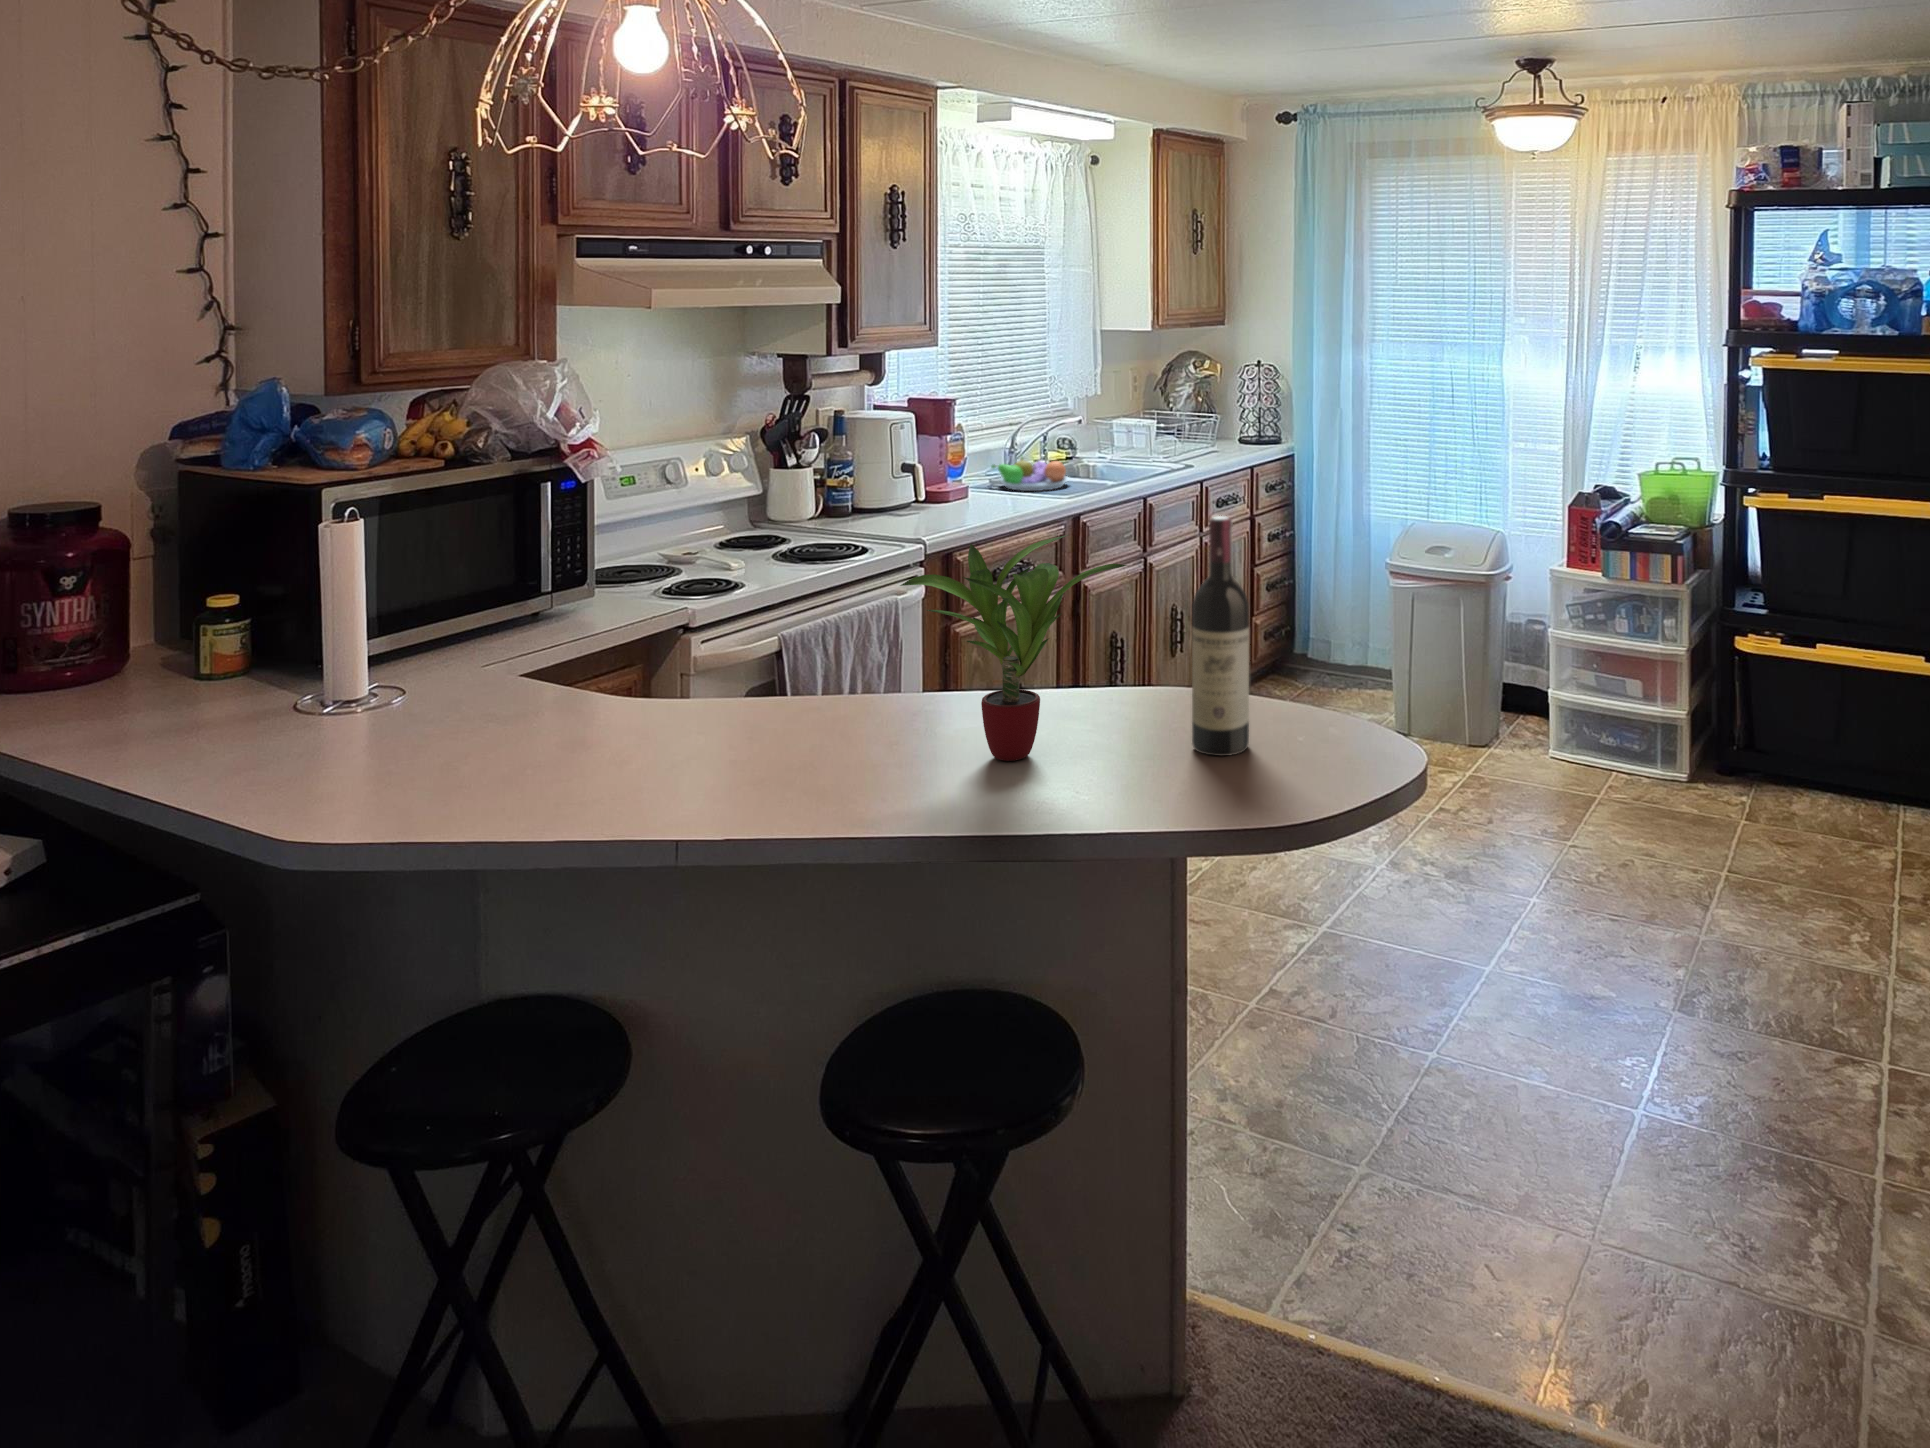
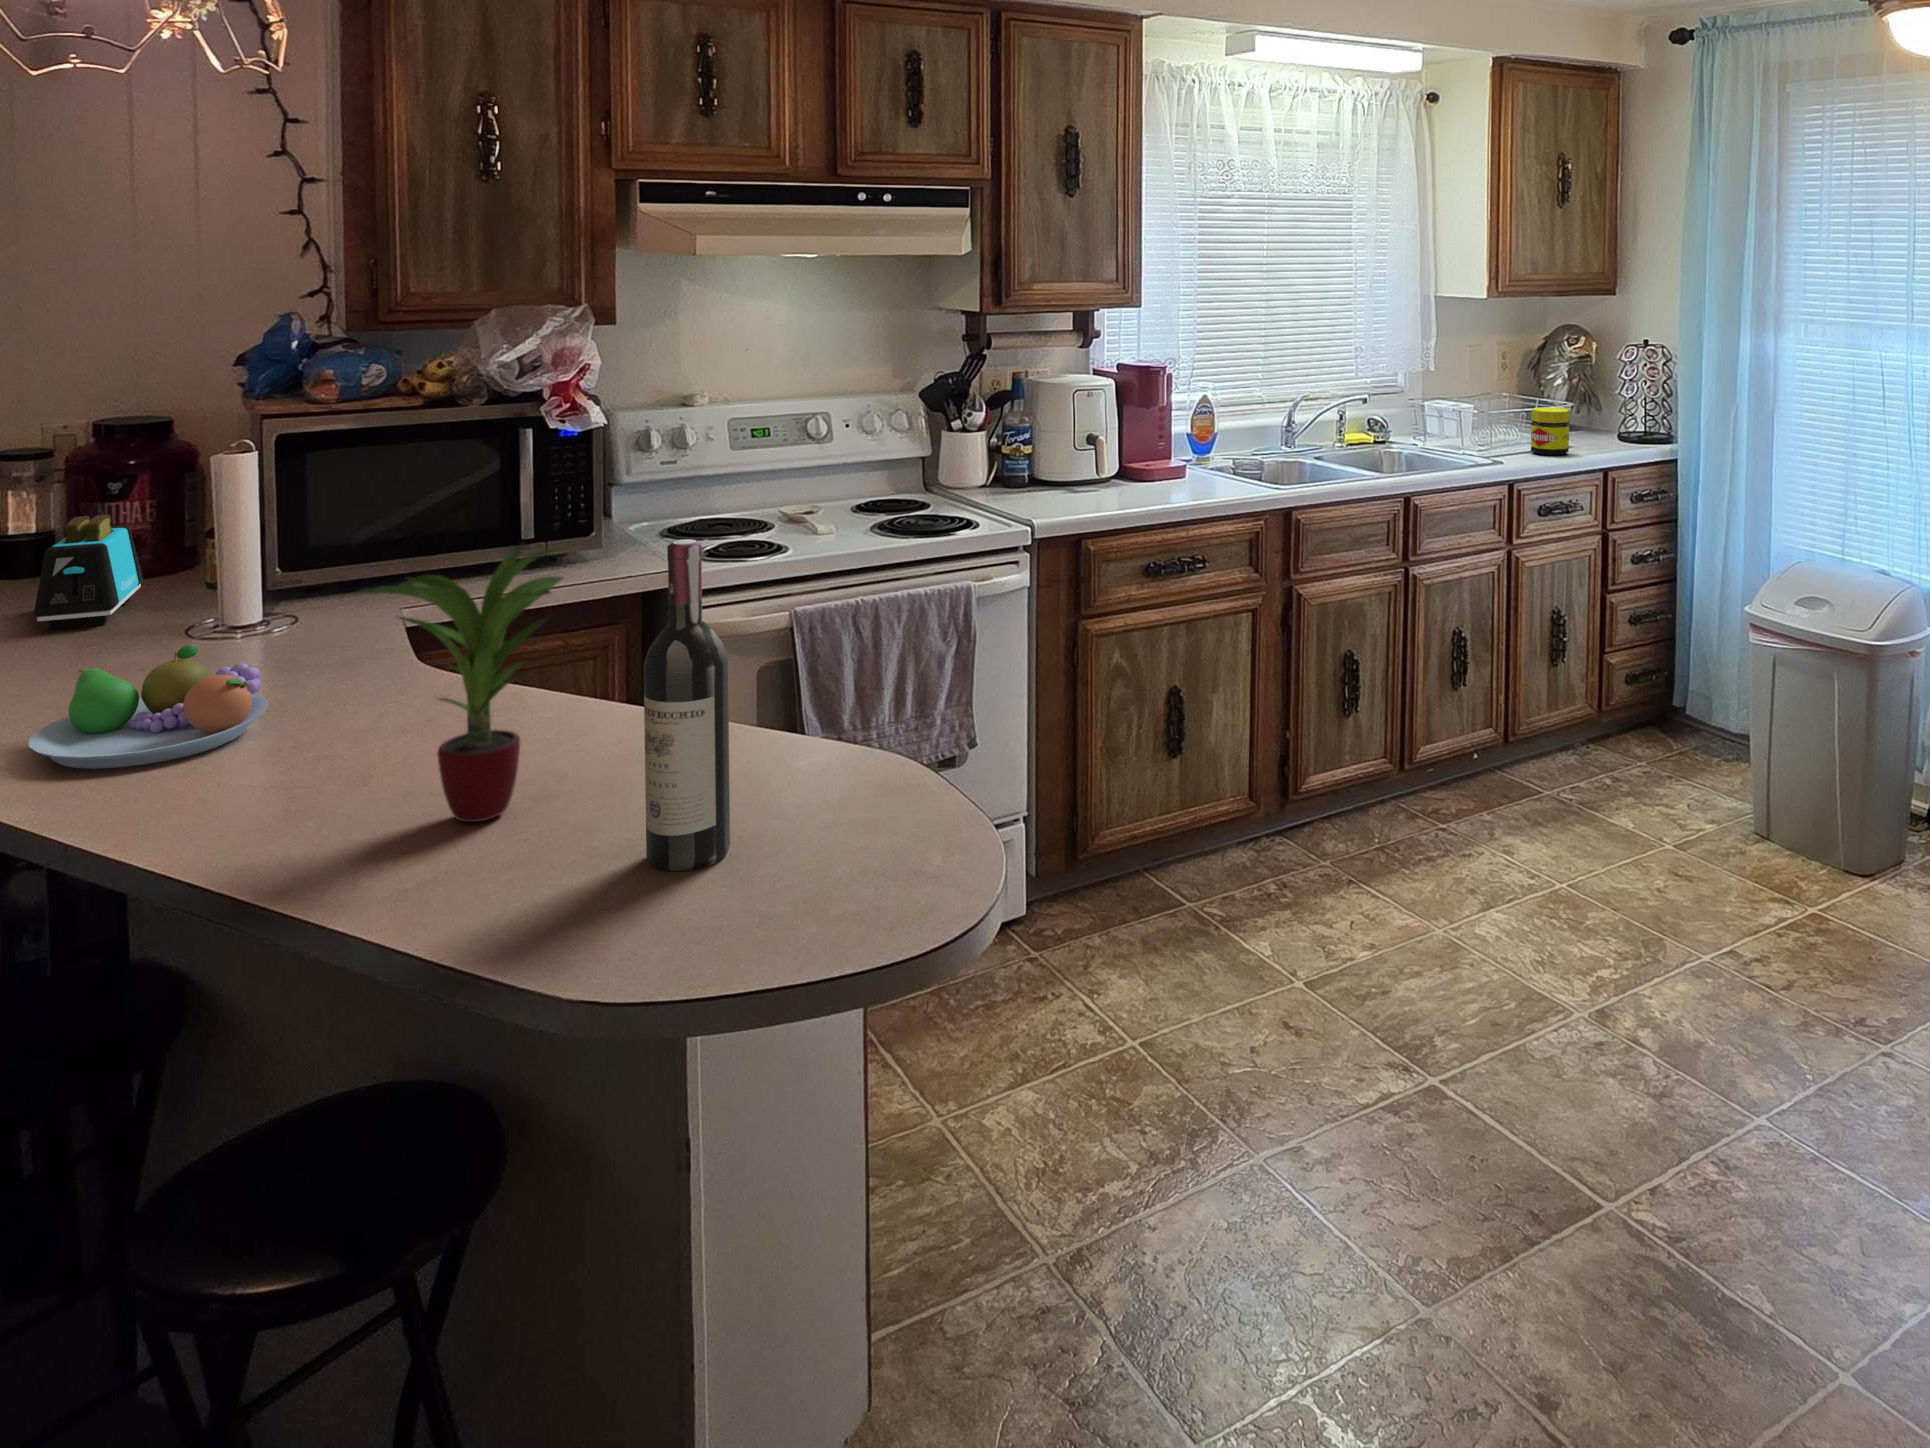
jar: none [1189,419,1217,457] -> present [1531,407,1569,455]
fruit bowl: present [992,457,1069,491] -> present [29,645,268,769]
toaster: none [62,602,183,728] -> present [34,515,143,630]

